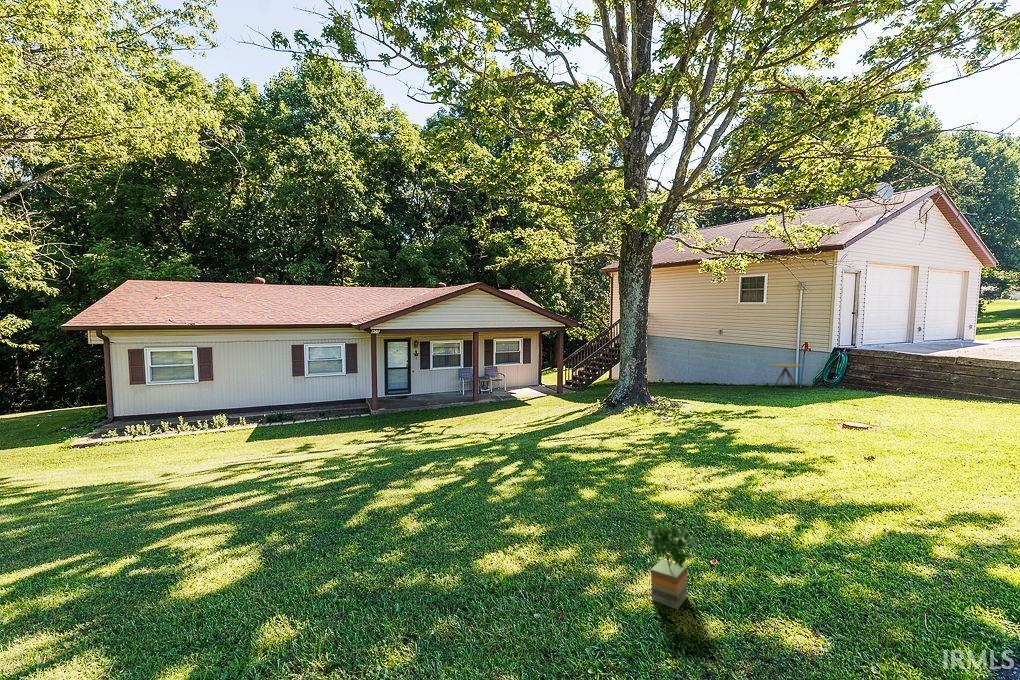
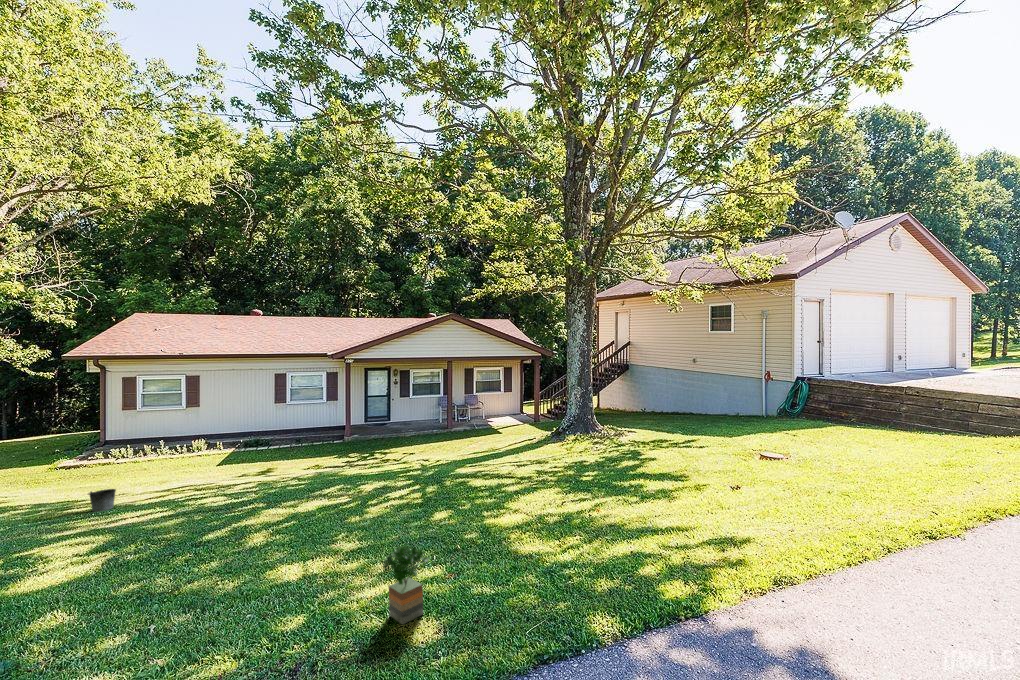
round table: present [769,364,803,386] -> none [733,393,767,416]
bucket: none [164,470,194,496] -> present [88,489,116,512]

